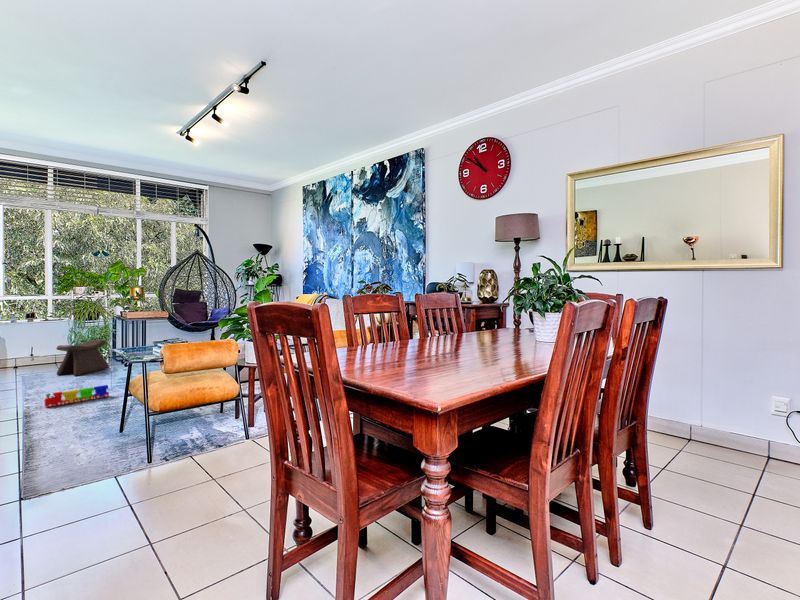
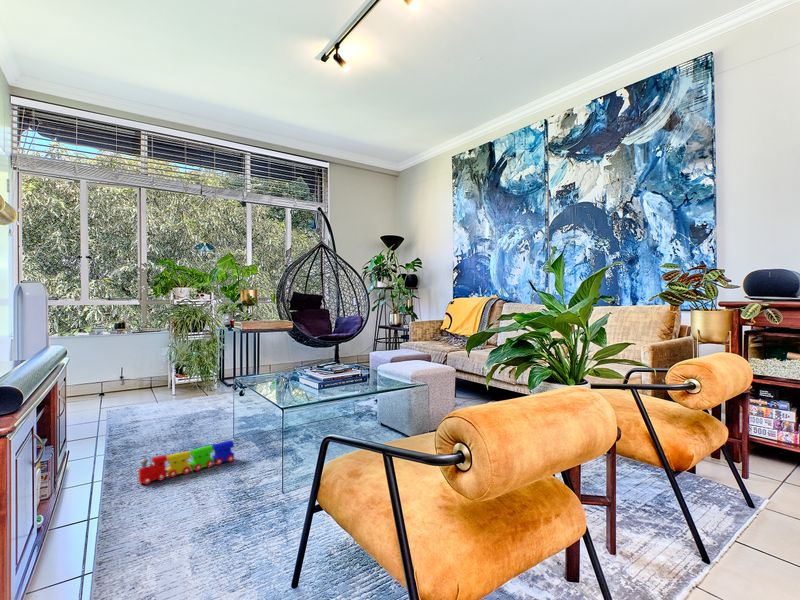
stool: present [56,340,109,376] -> none [152,360,217,413]

